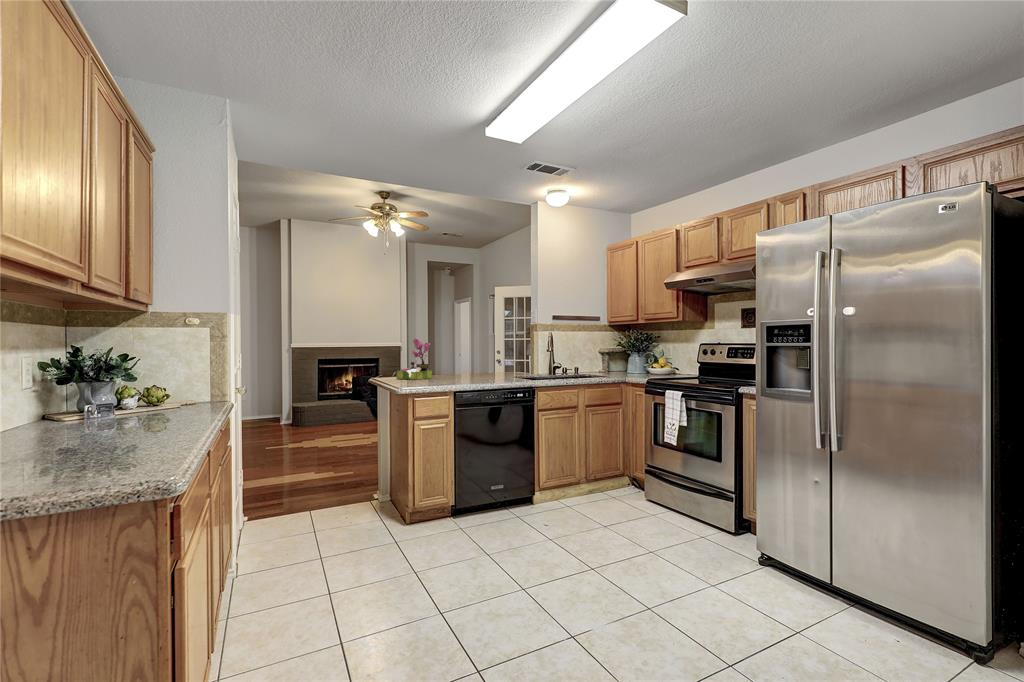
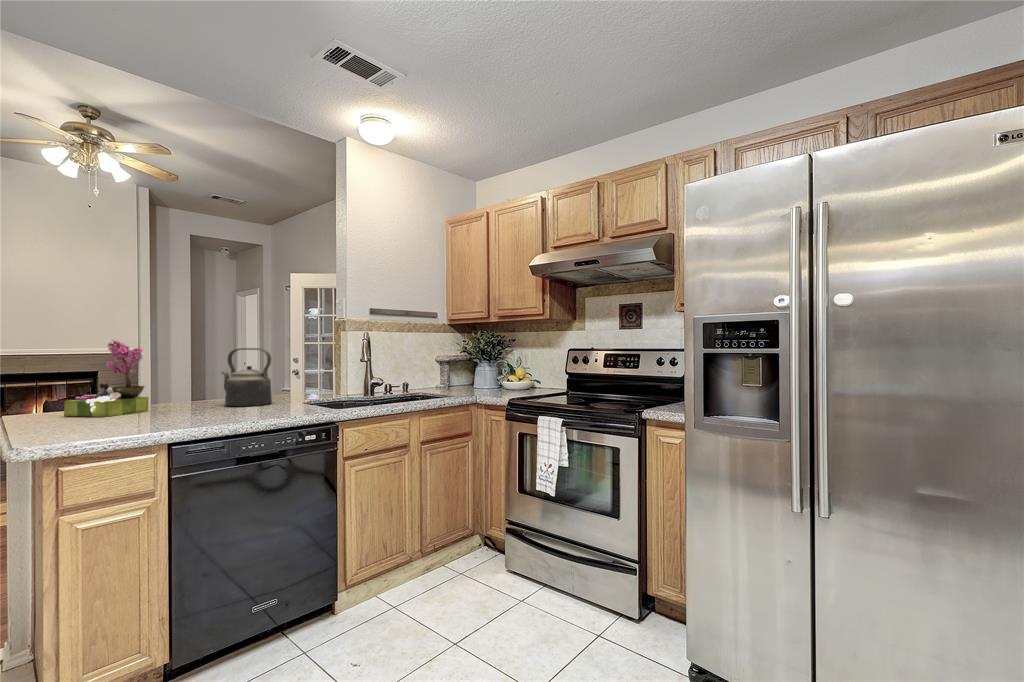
kettle: none [466,343,494,378] -> present [221,348,272,407]

